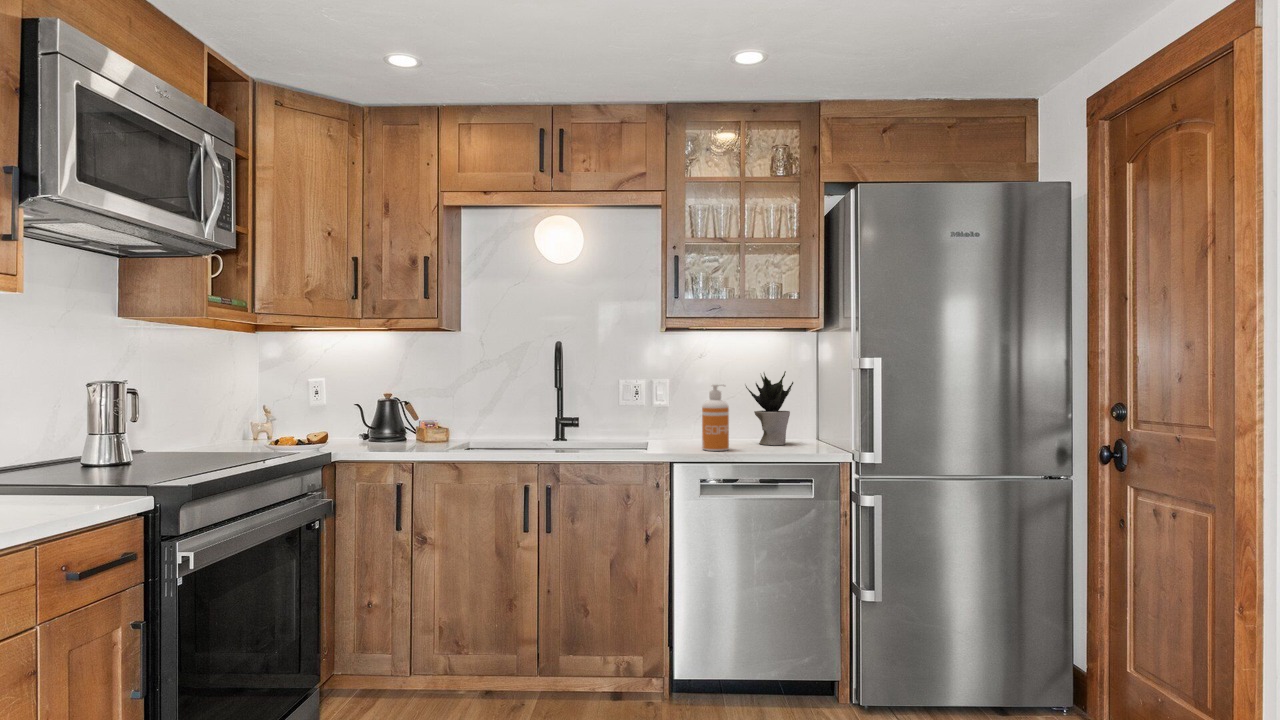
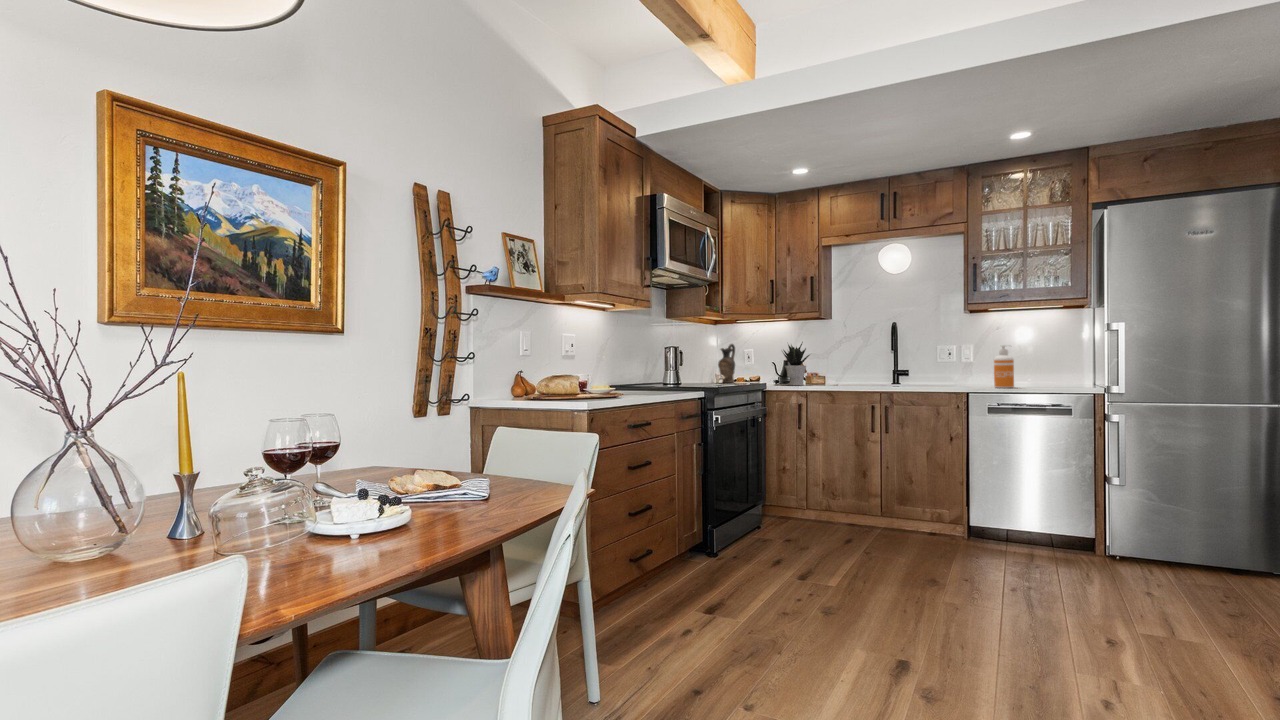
ceramic pitcher: none [250,370,287,444] -> present [718,344,735,383]
potted plant: present [746,371,793,445] -> present [783,342,810,386]

